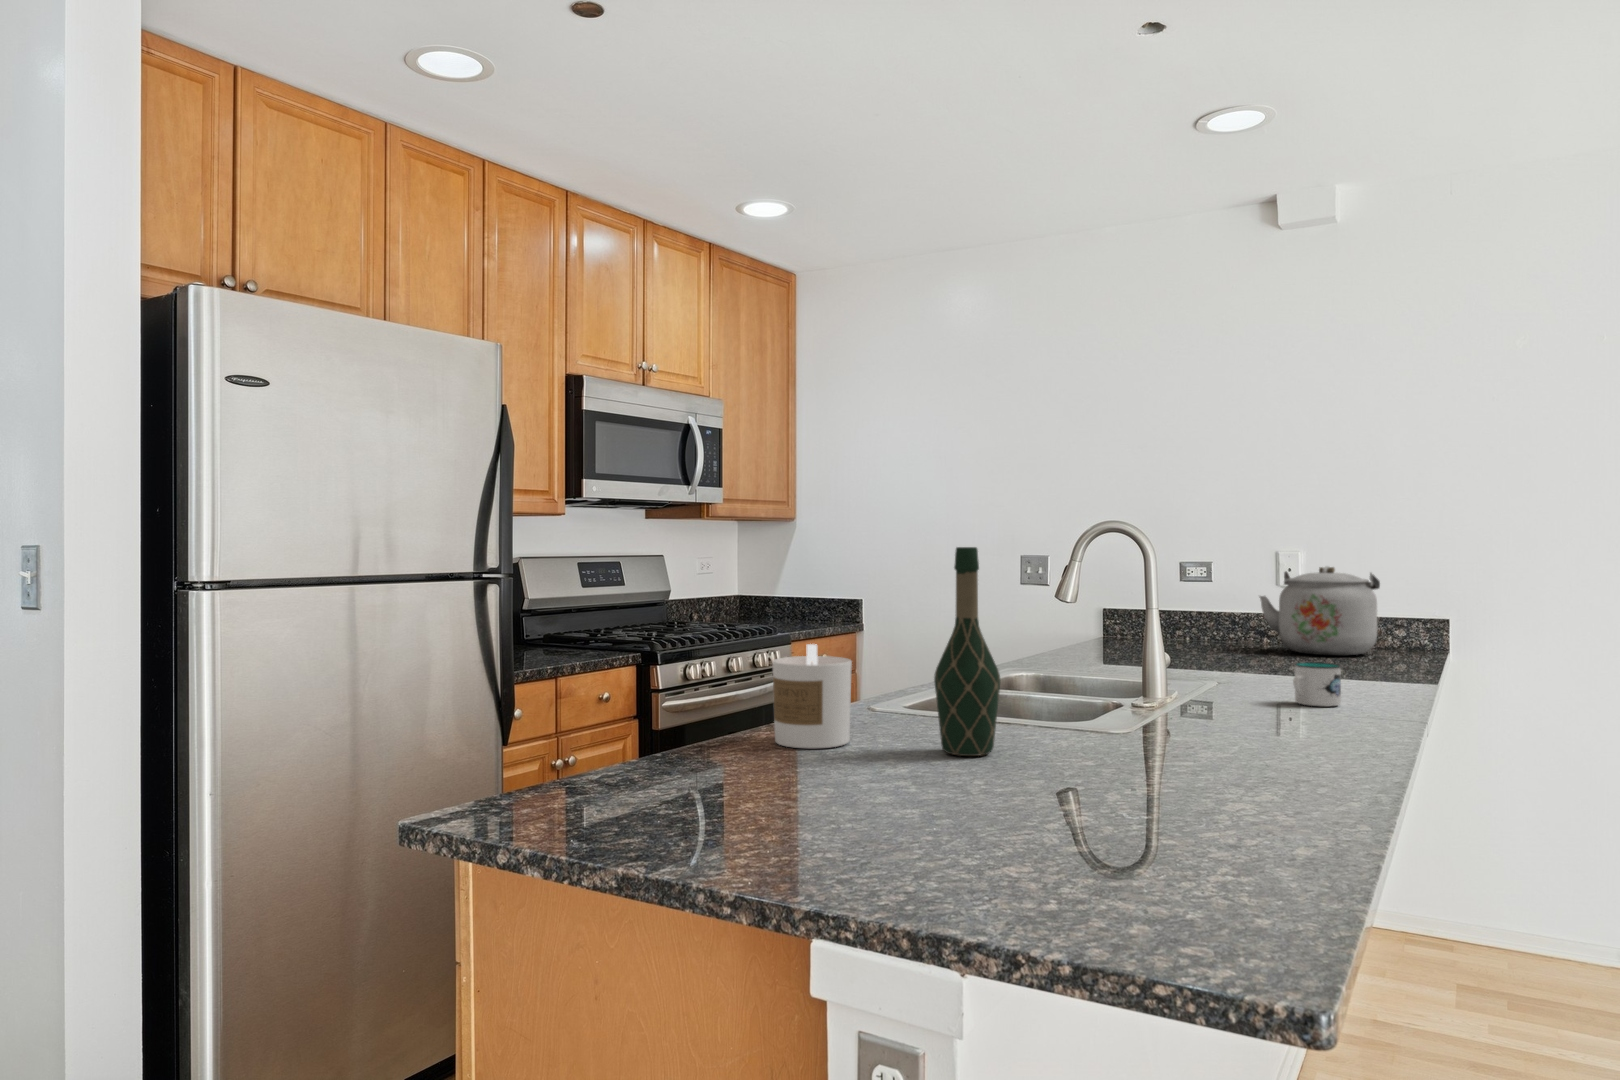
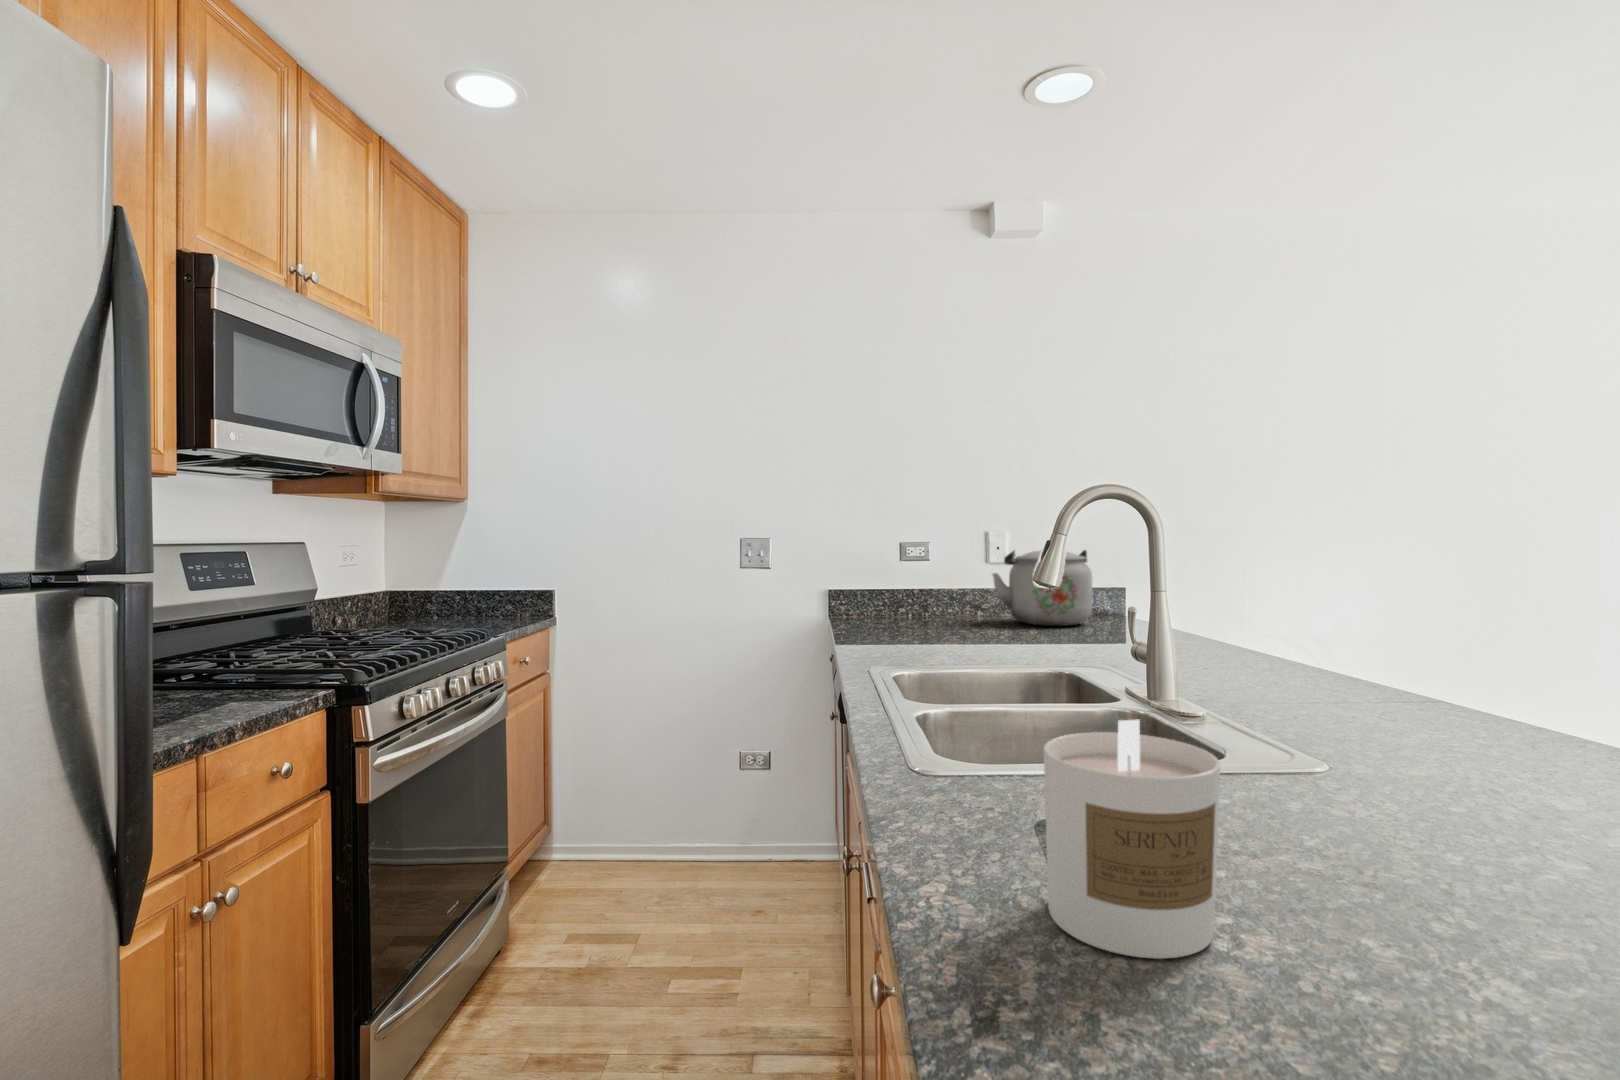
wine bottle: present [934,547,1000,756] -> none [1334,518,1482,909]
mug: present [1293,662,1342,706] -> none [1259,647,1315,696]

